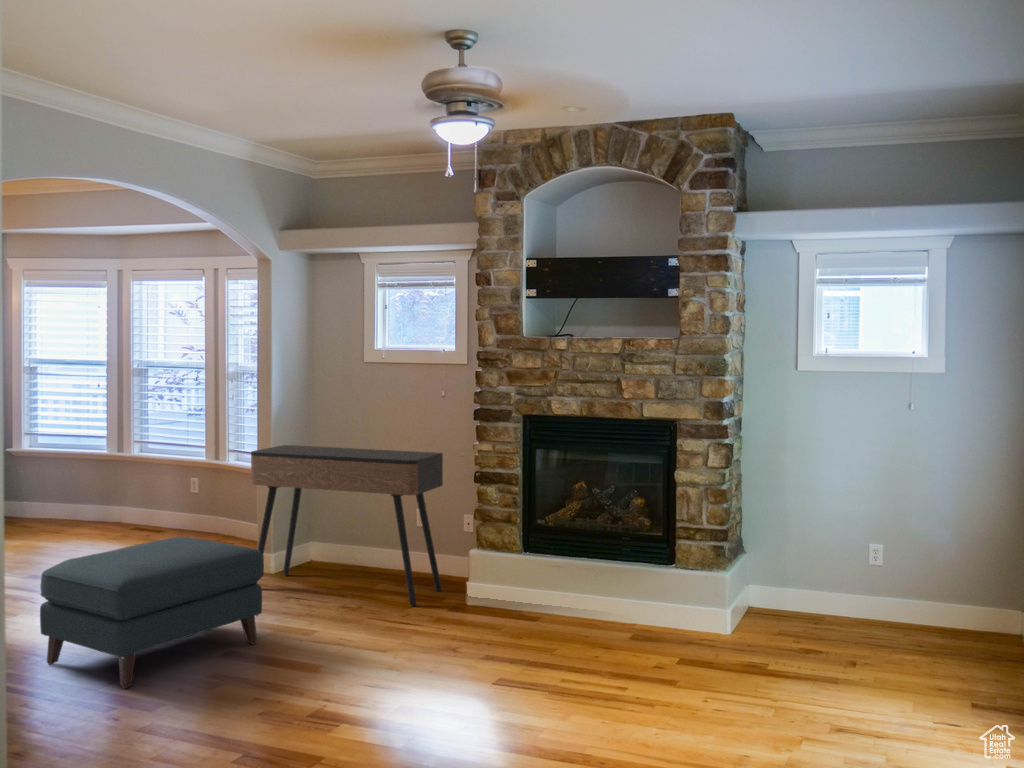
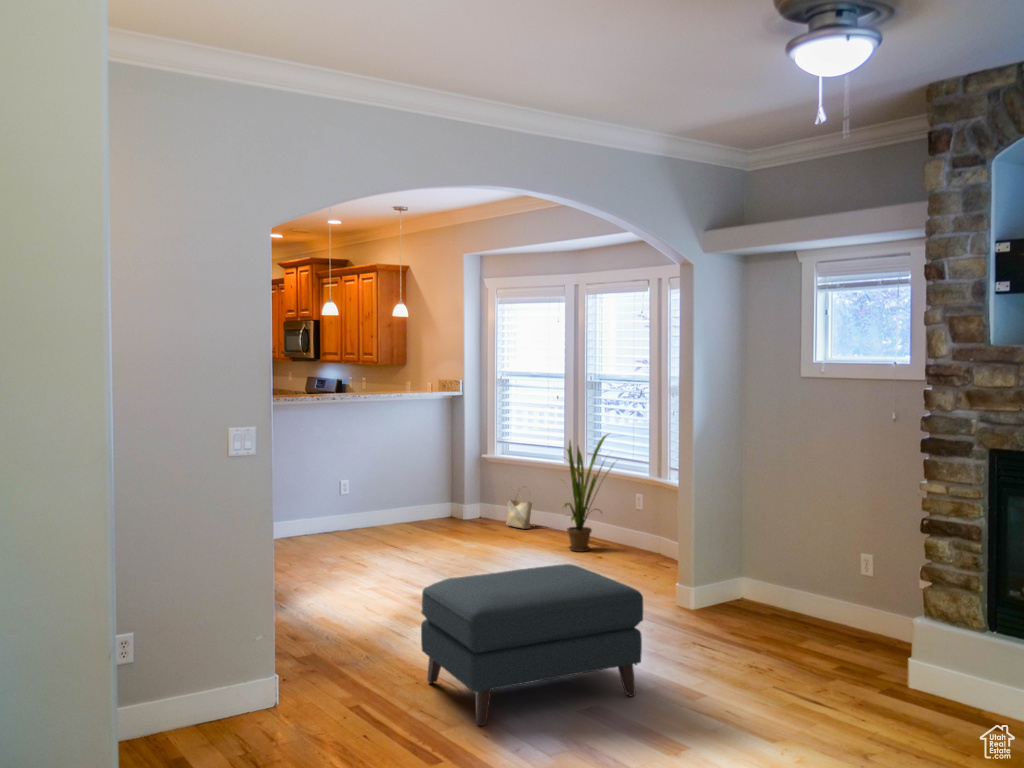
house plant: none [112,419,174,537] -> present [565,434,615,552]
console table: present [251,445,443,606] -> none [661,469,885,678]
woven basket: none [39,479,71,522] -> present [506,500,532,529]

